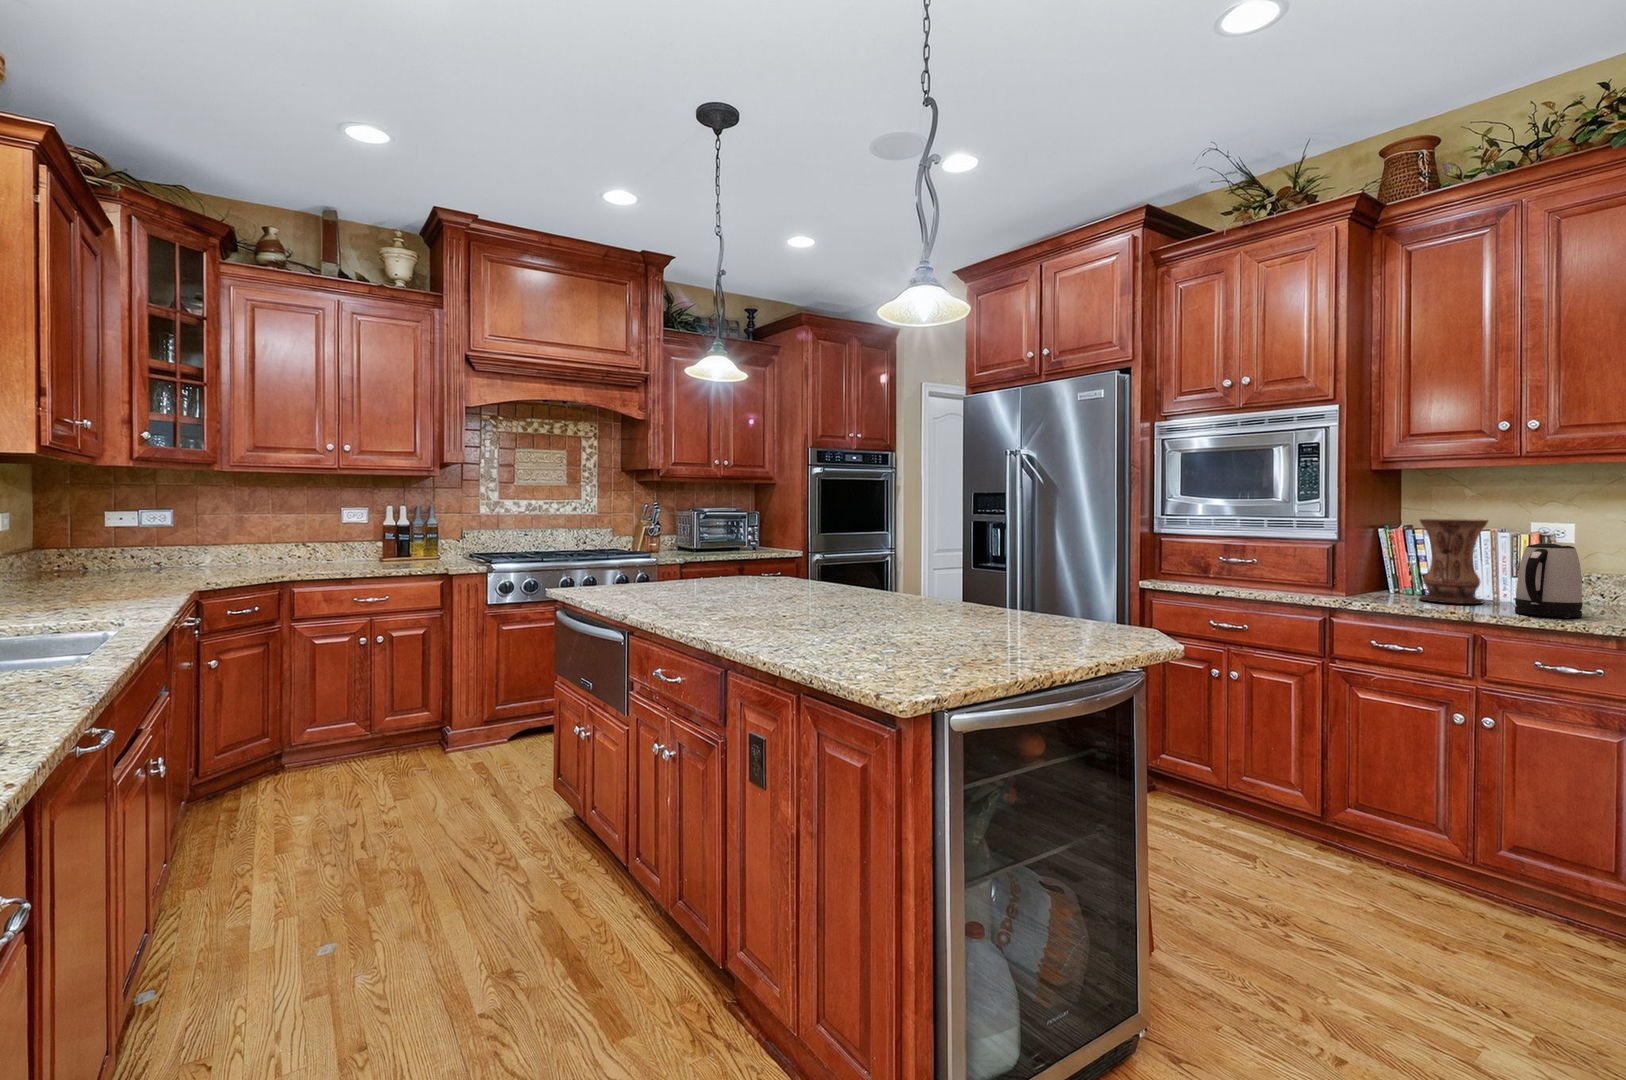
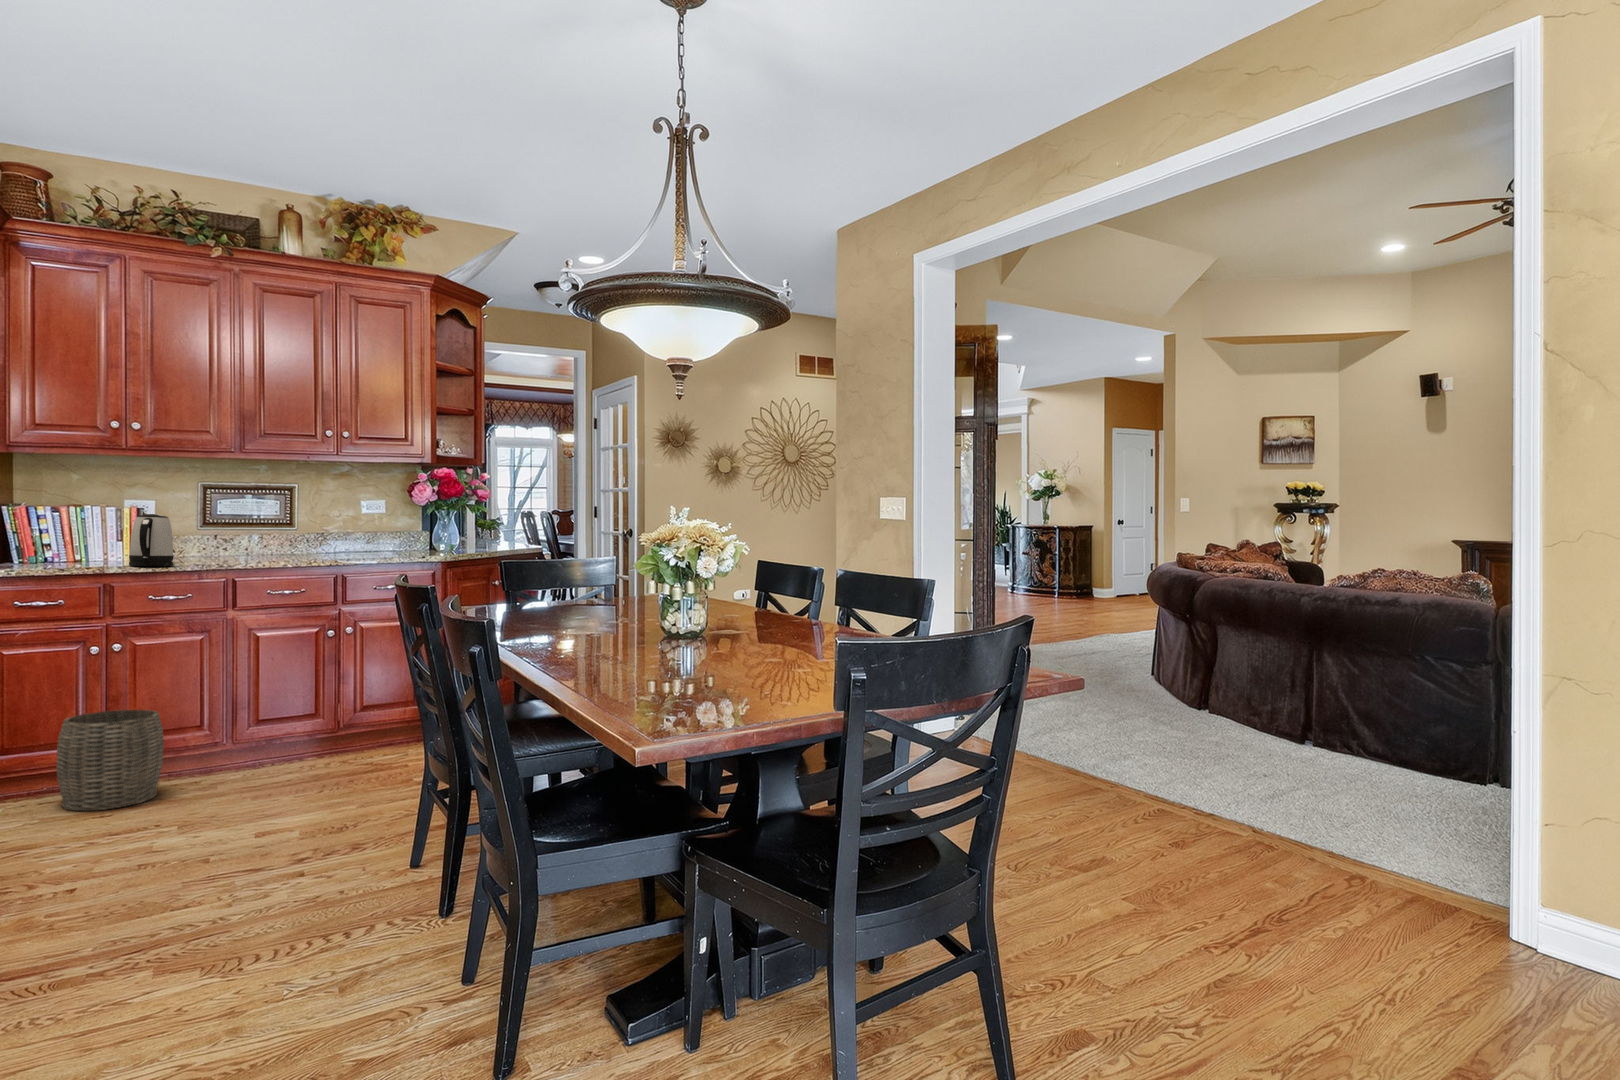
vase: present [1419,519,1488,604] -> none [47,495,105,563]
woven basket: none [1400,798,1544,951] -> present [56,710,164,811]

